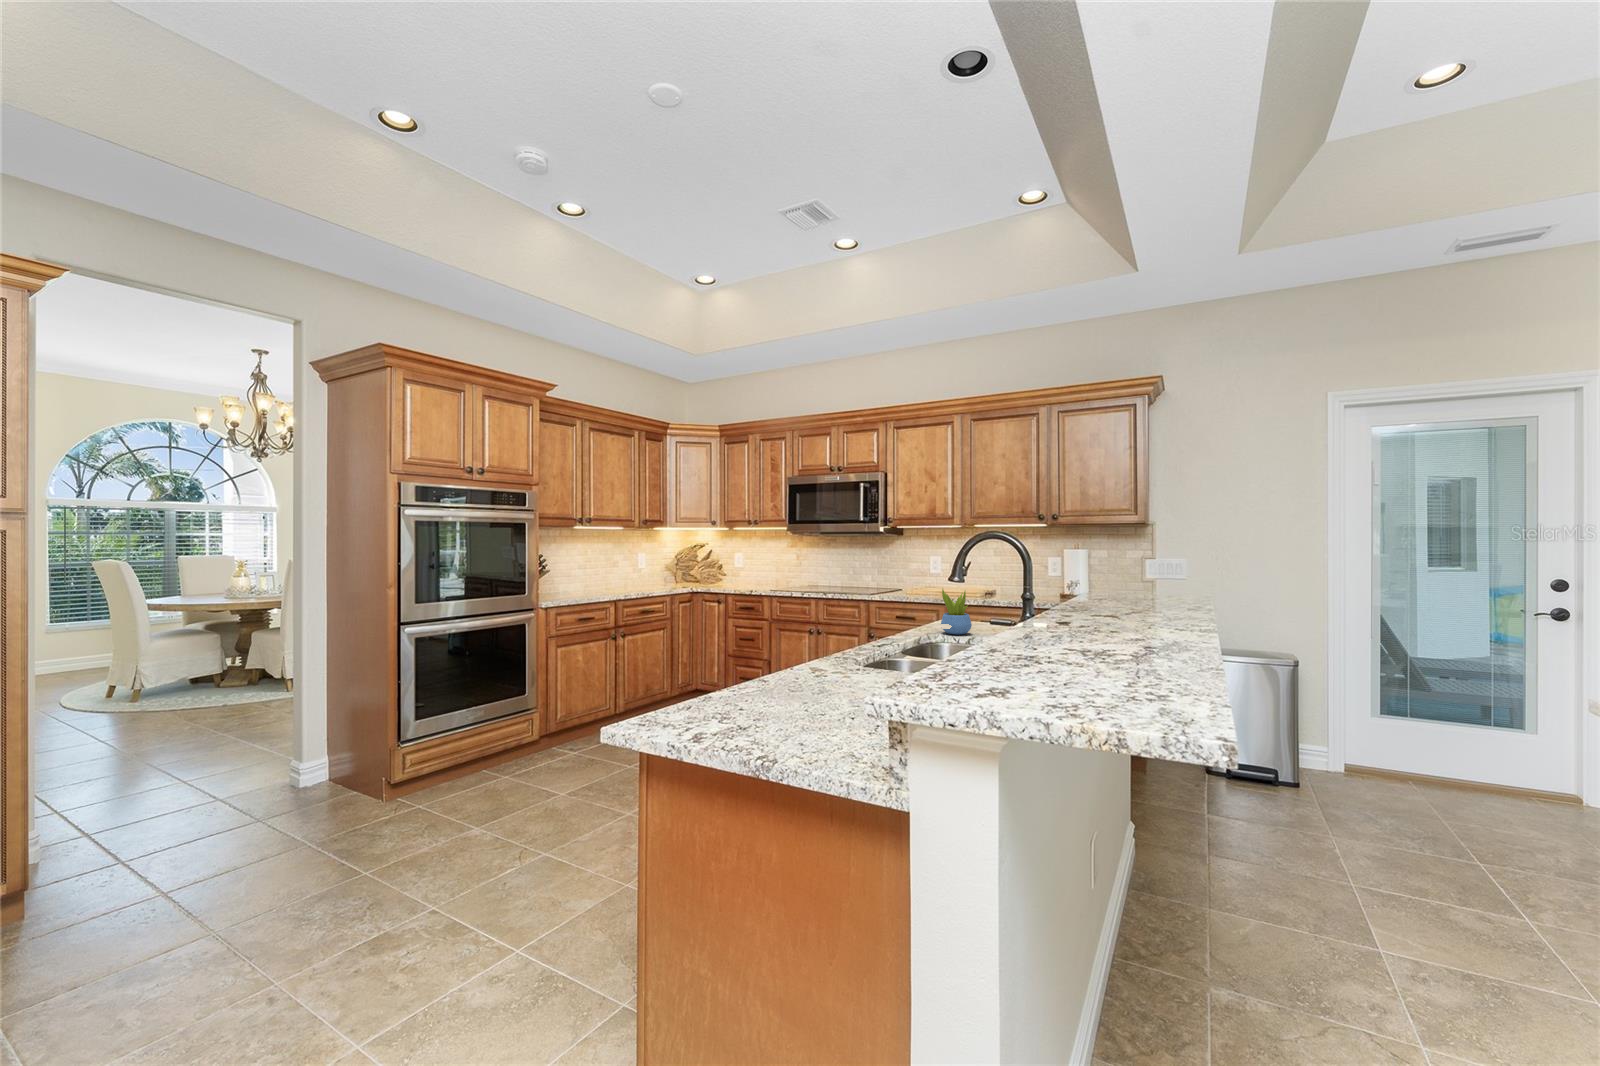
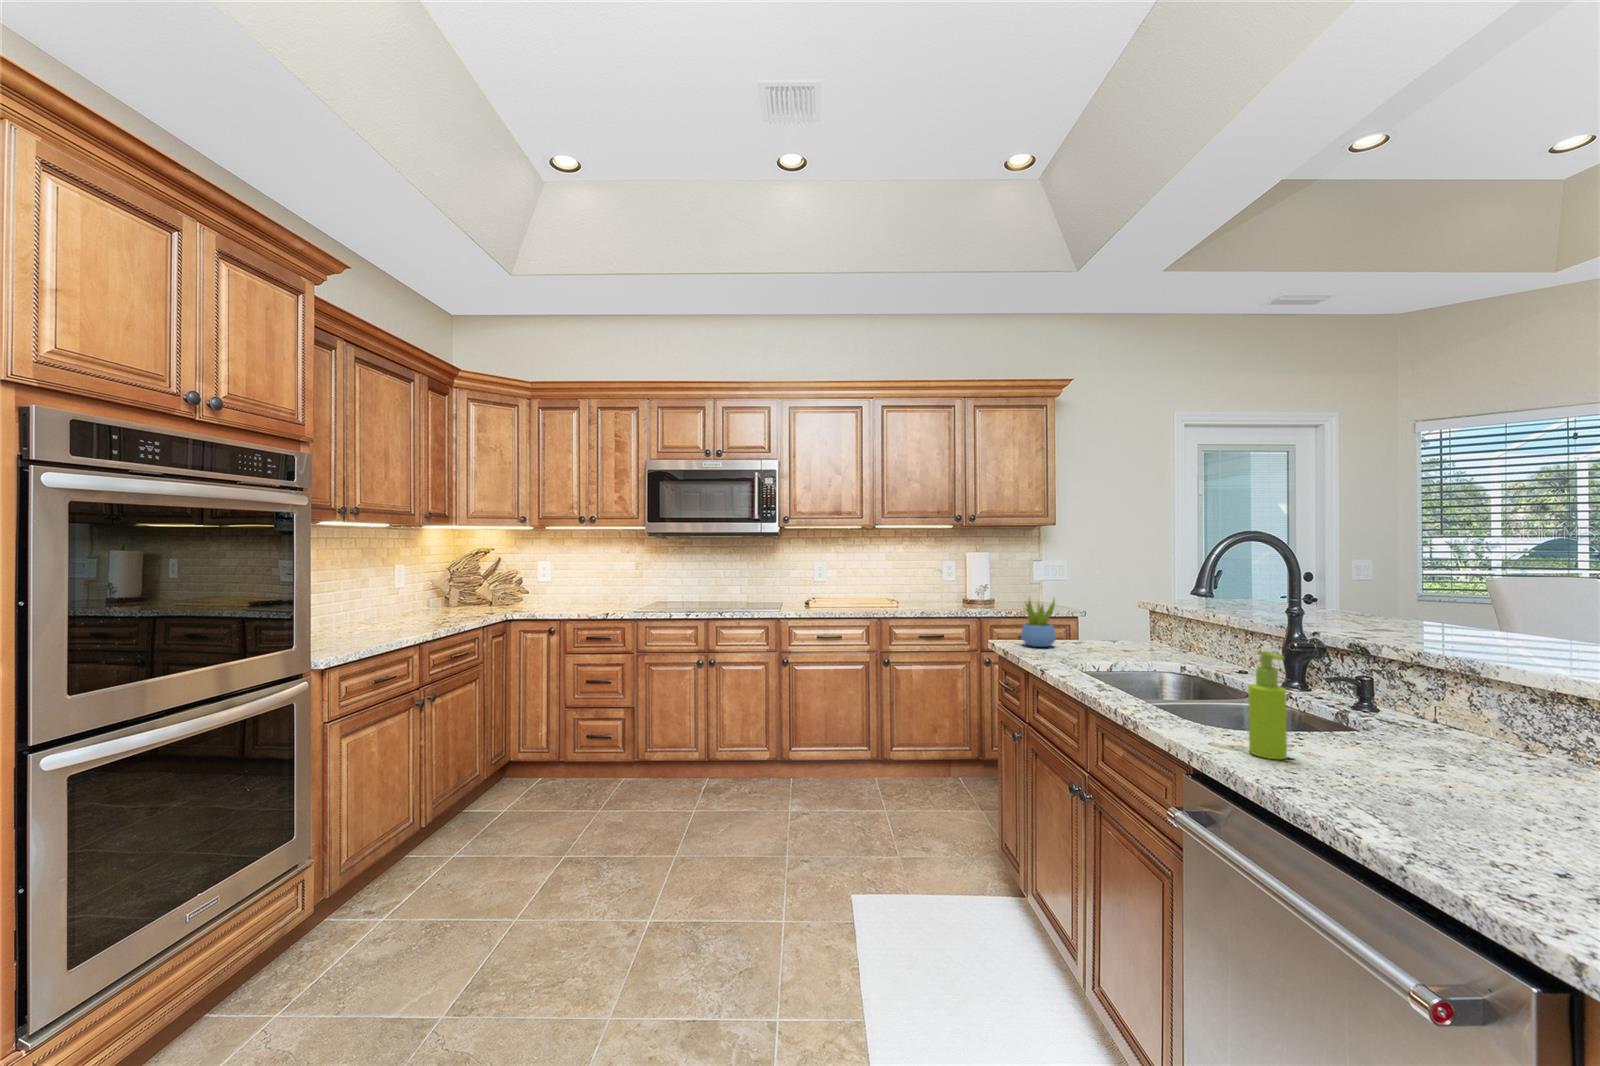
soap dispenser: none [781,620,805,698] -> present [1248,651,1287,759]

